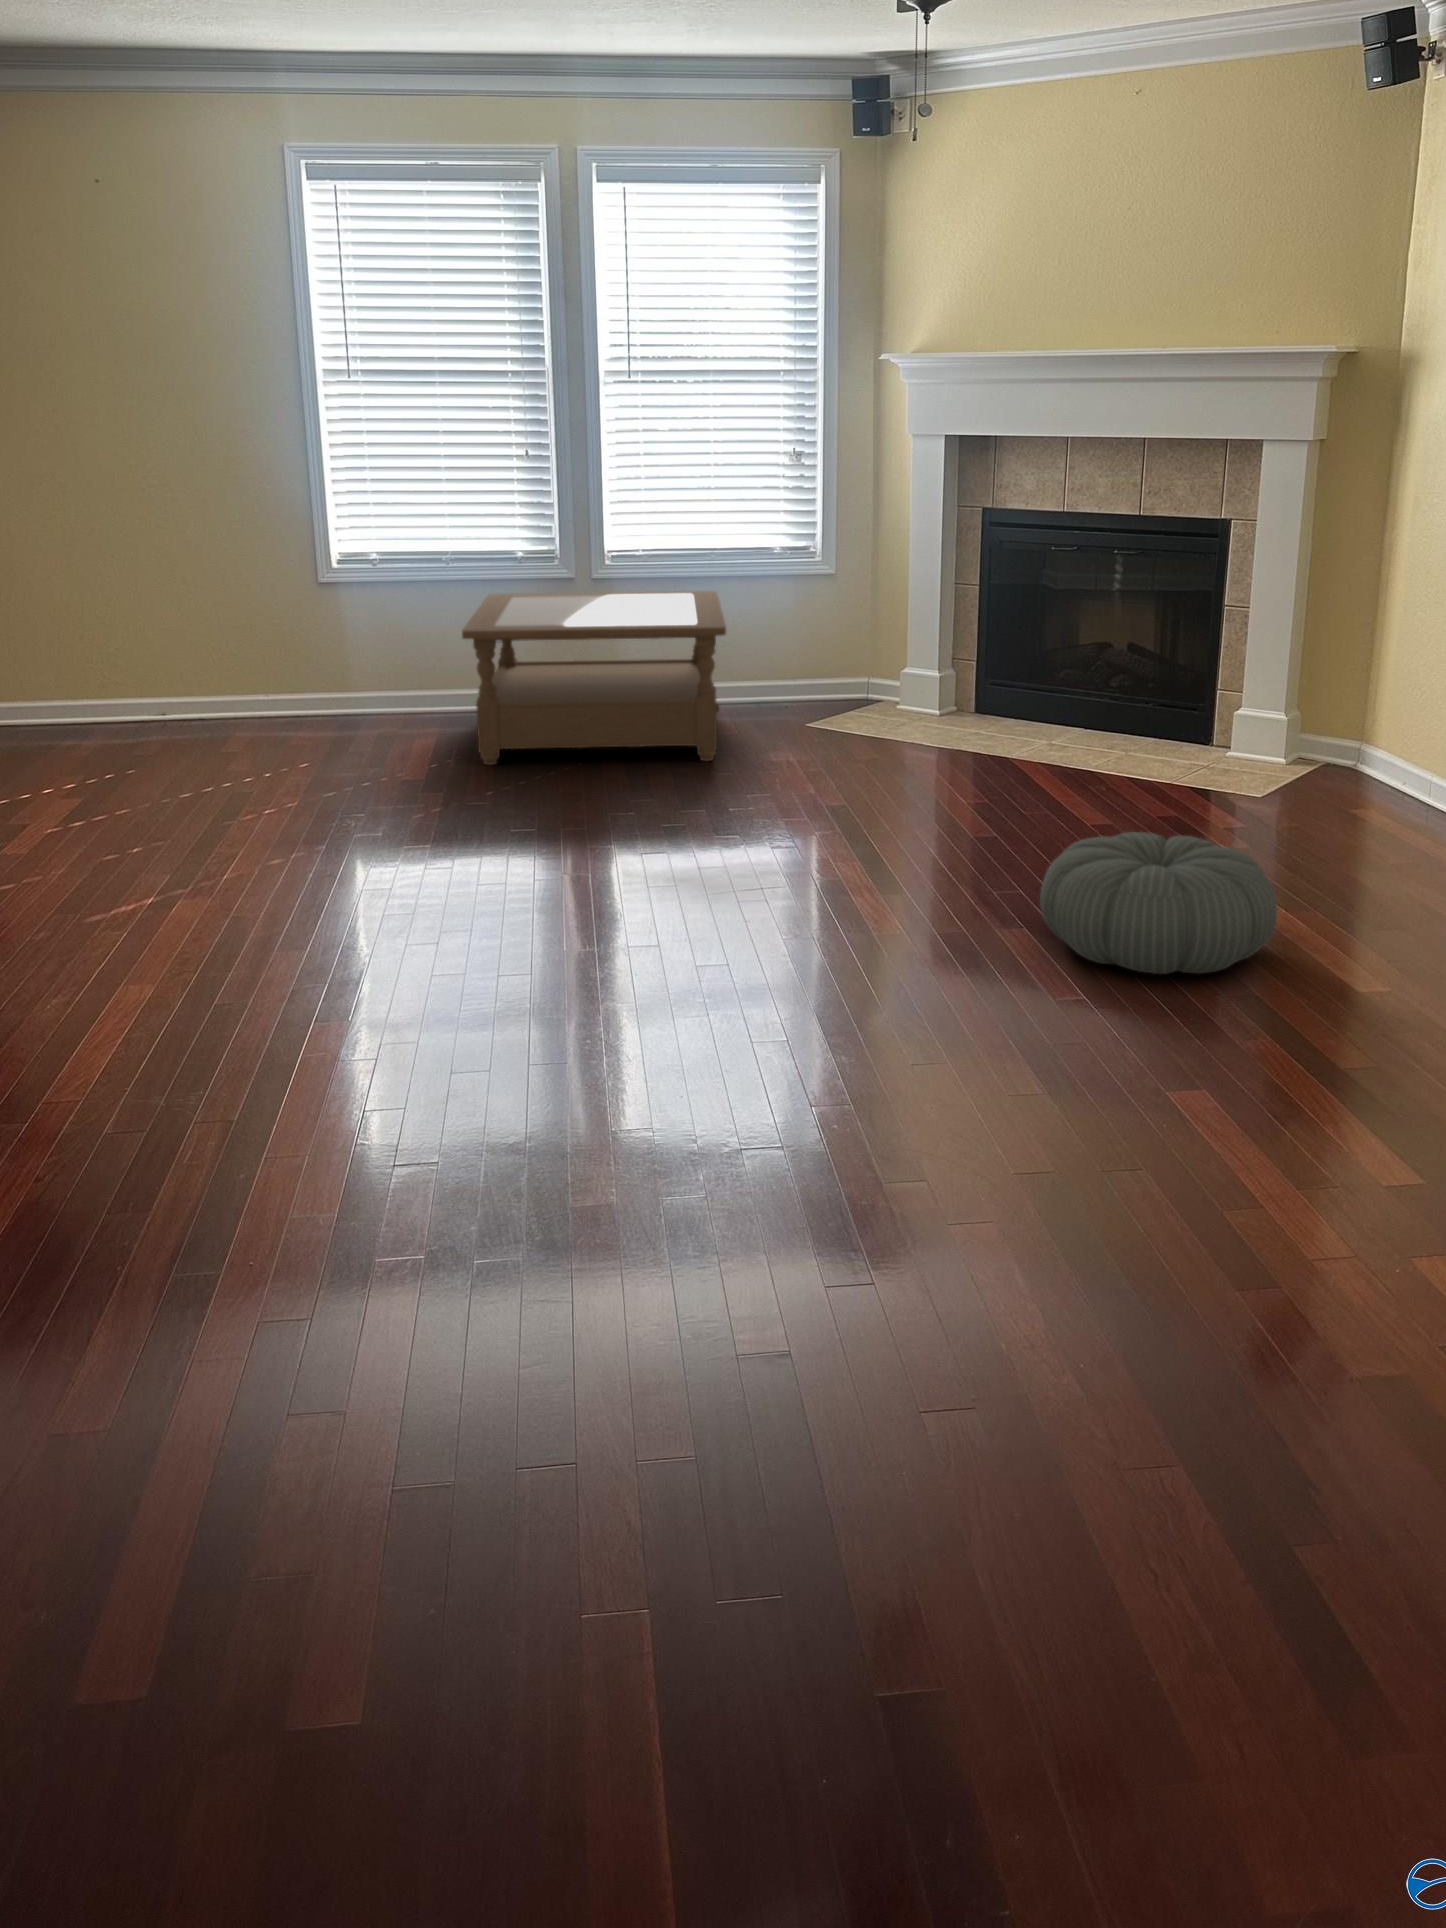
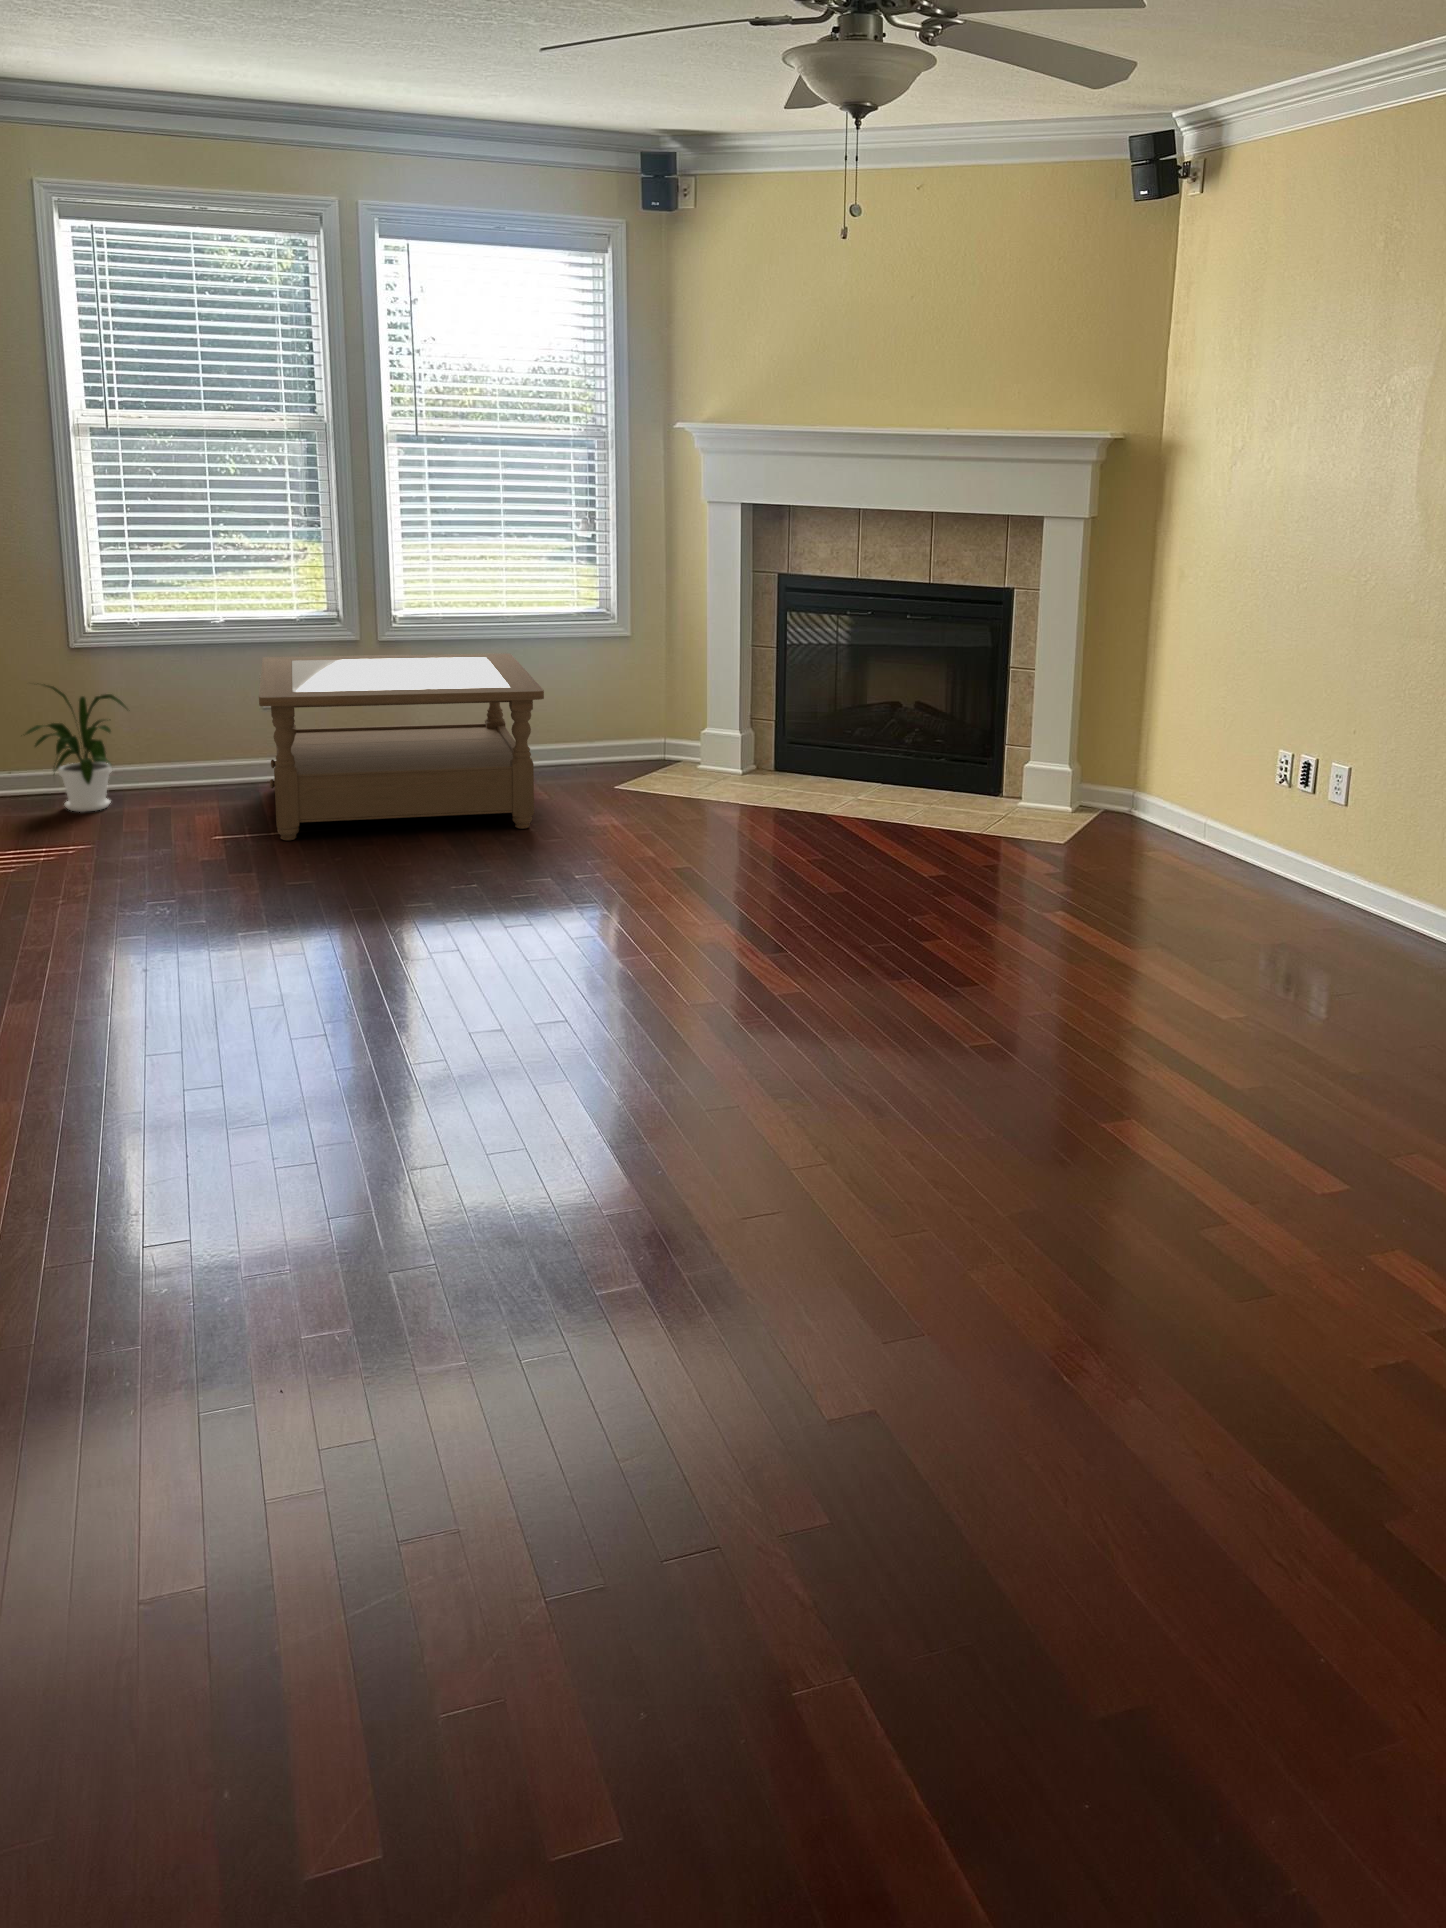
house plant: none [271,616,367,734] -> present [26,684,126,812]
pouf: present [1040,832,1277,974] -> none [922,882,1138,1015]

